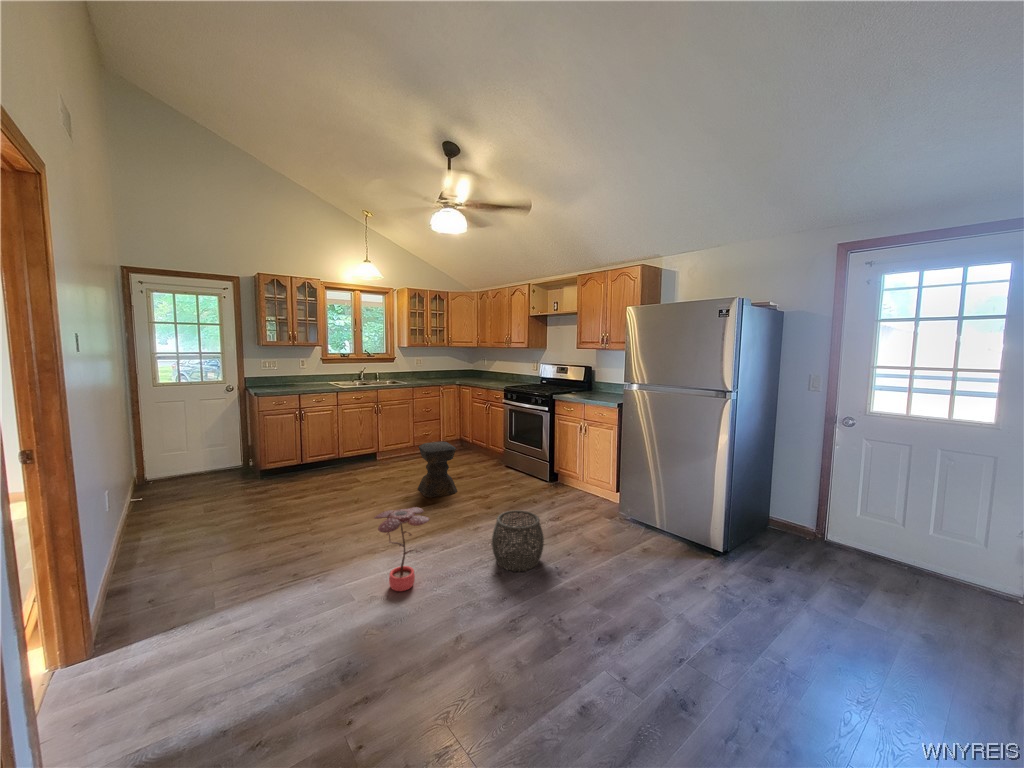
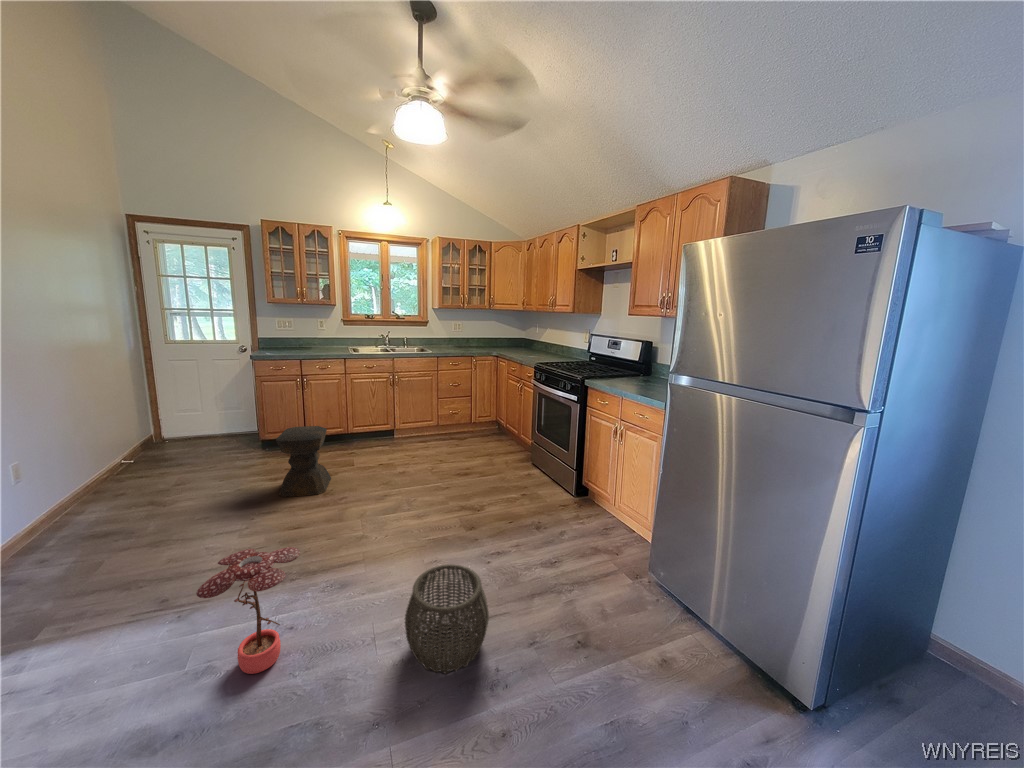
stool: present [418,441,457,498] -> present [276,426,331,497]

